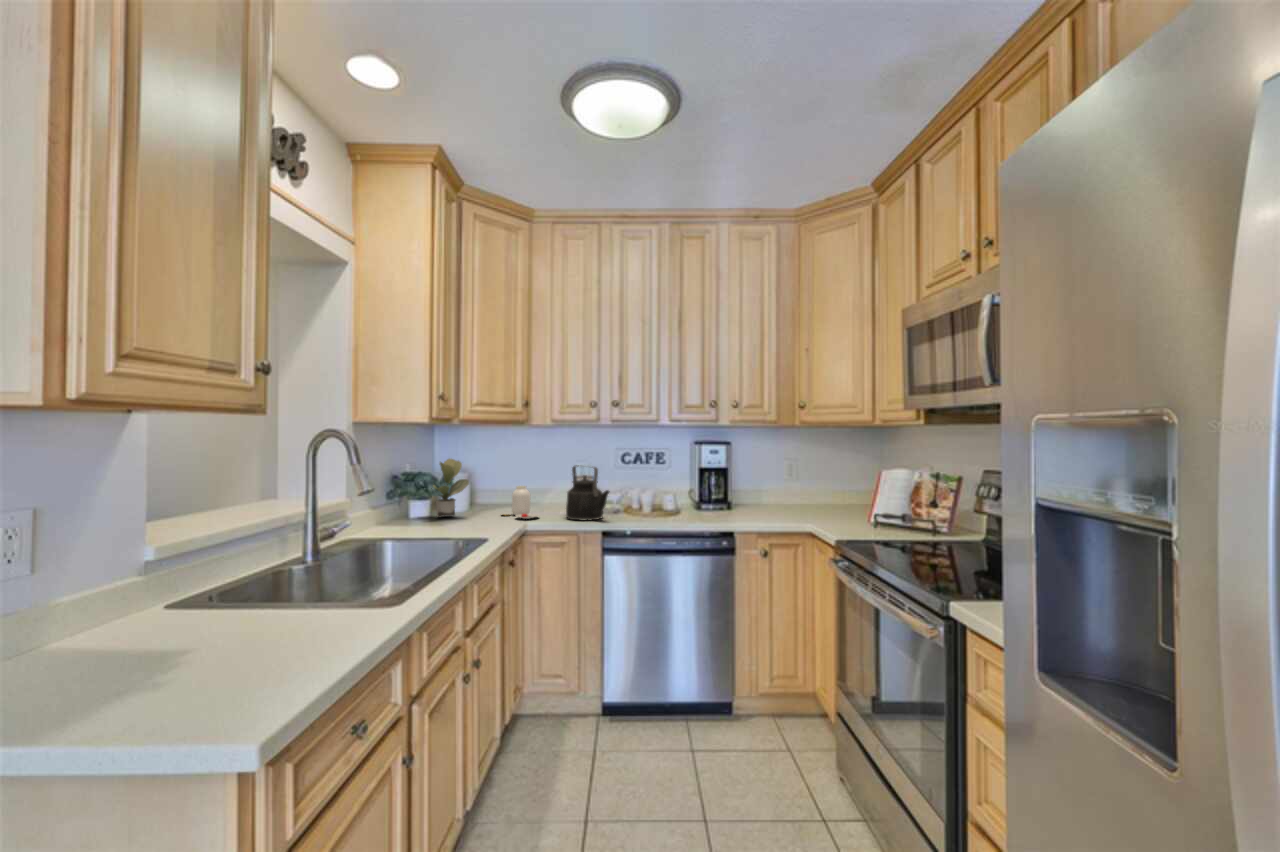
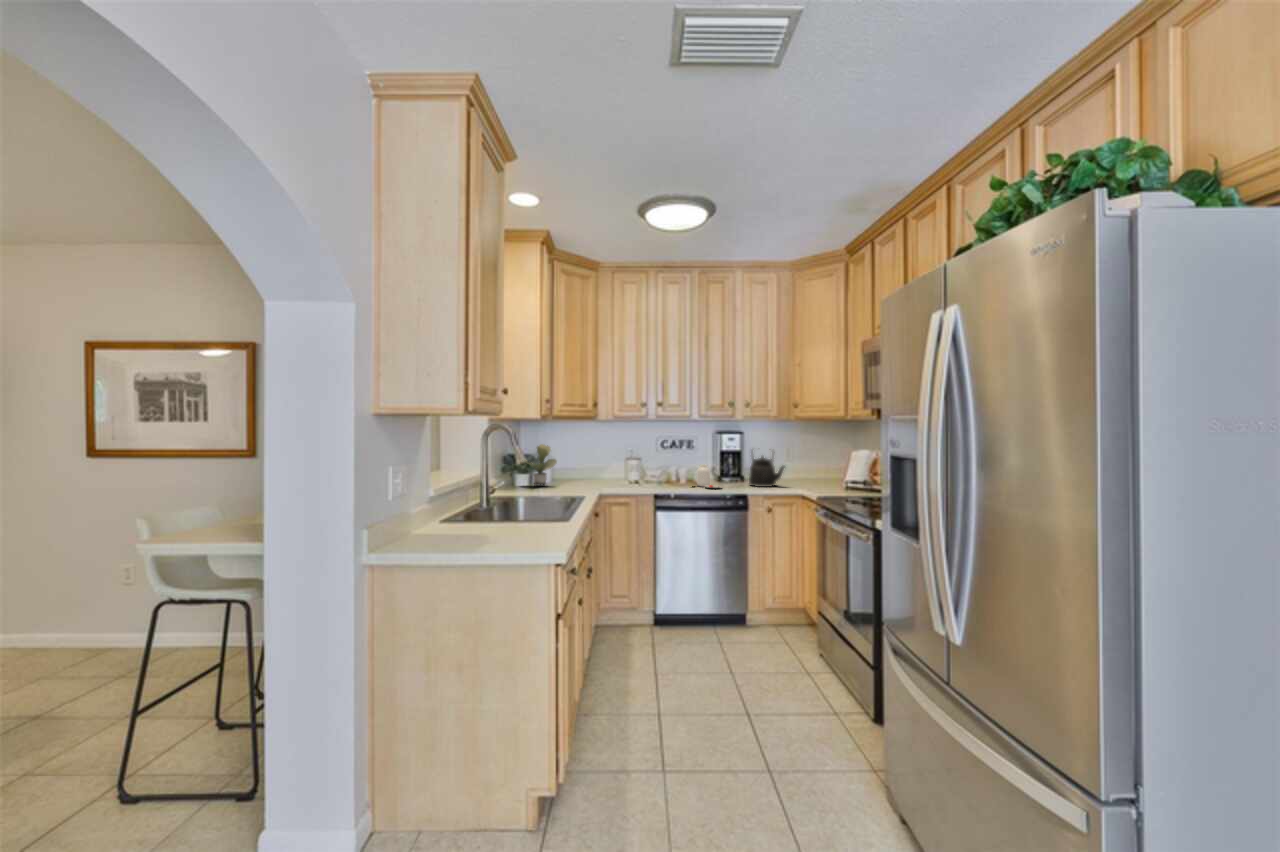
kettle: present [566,465,610,521] -> present [749,456,784,487]
jar: present [506,486,539,519] -> present [697,465,721,488]

